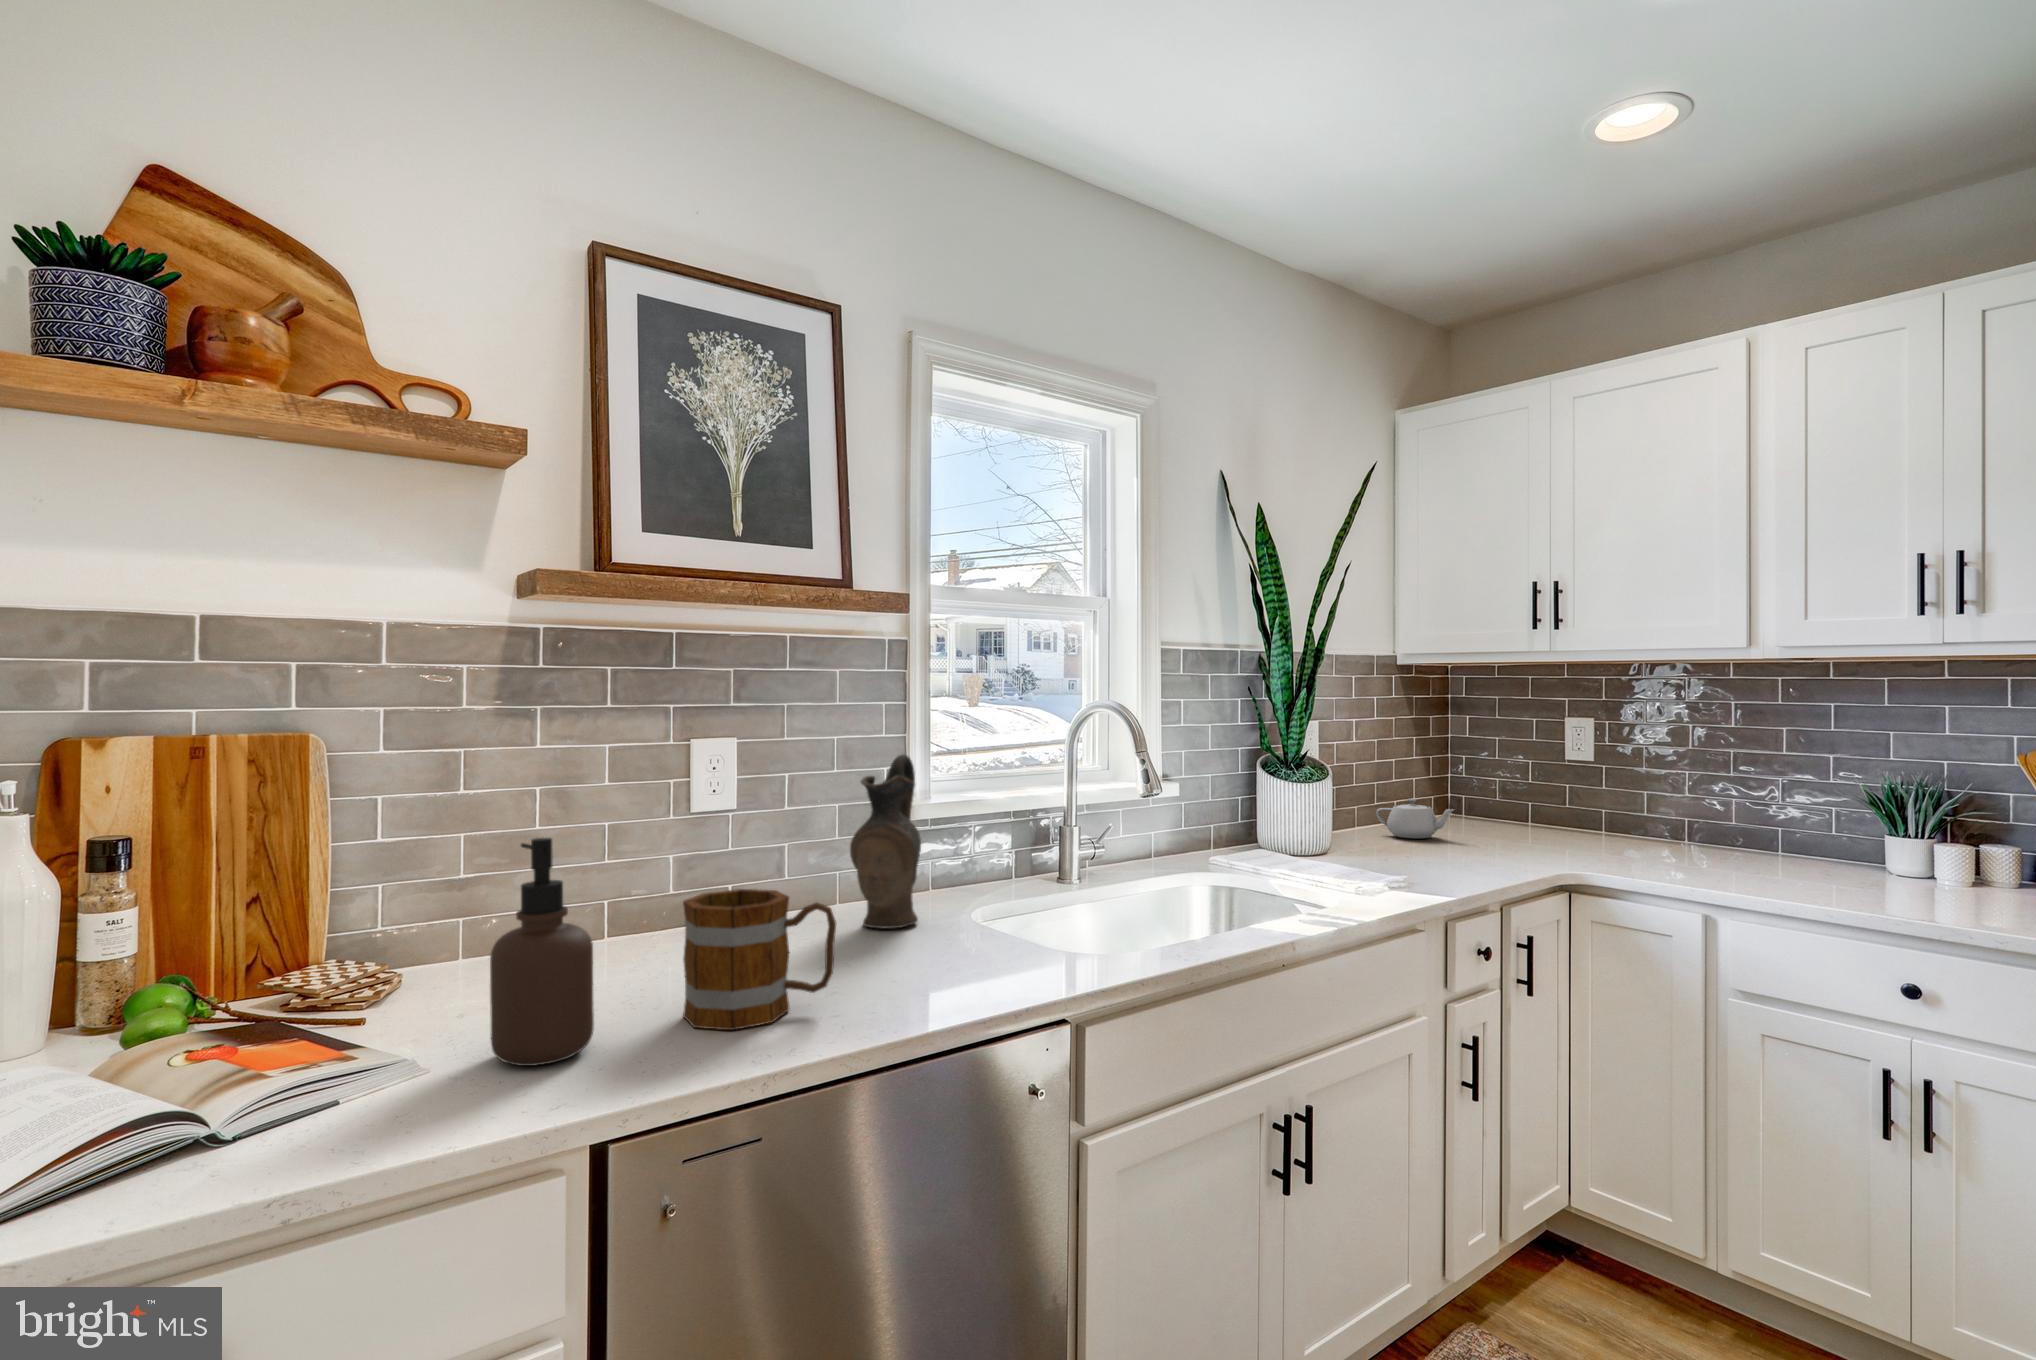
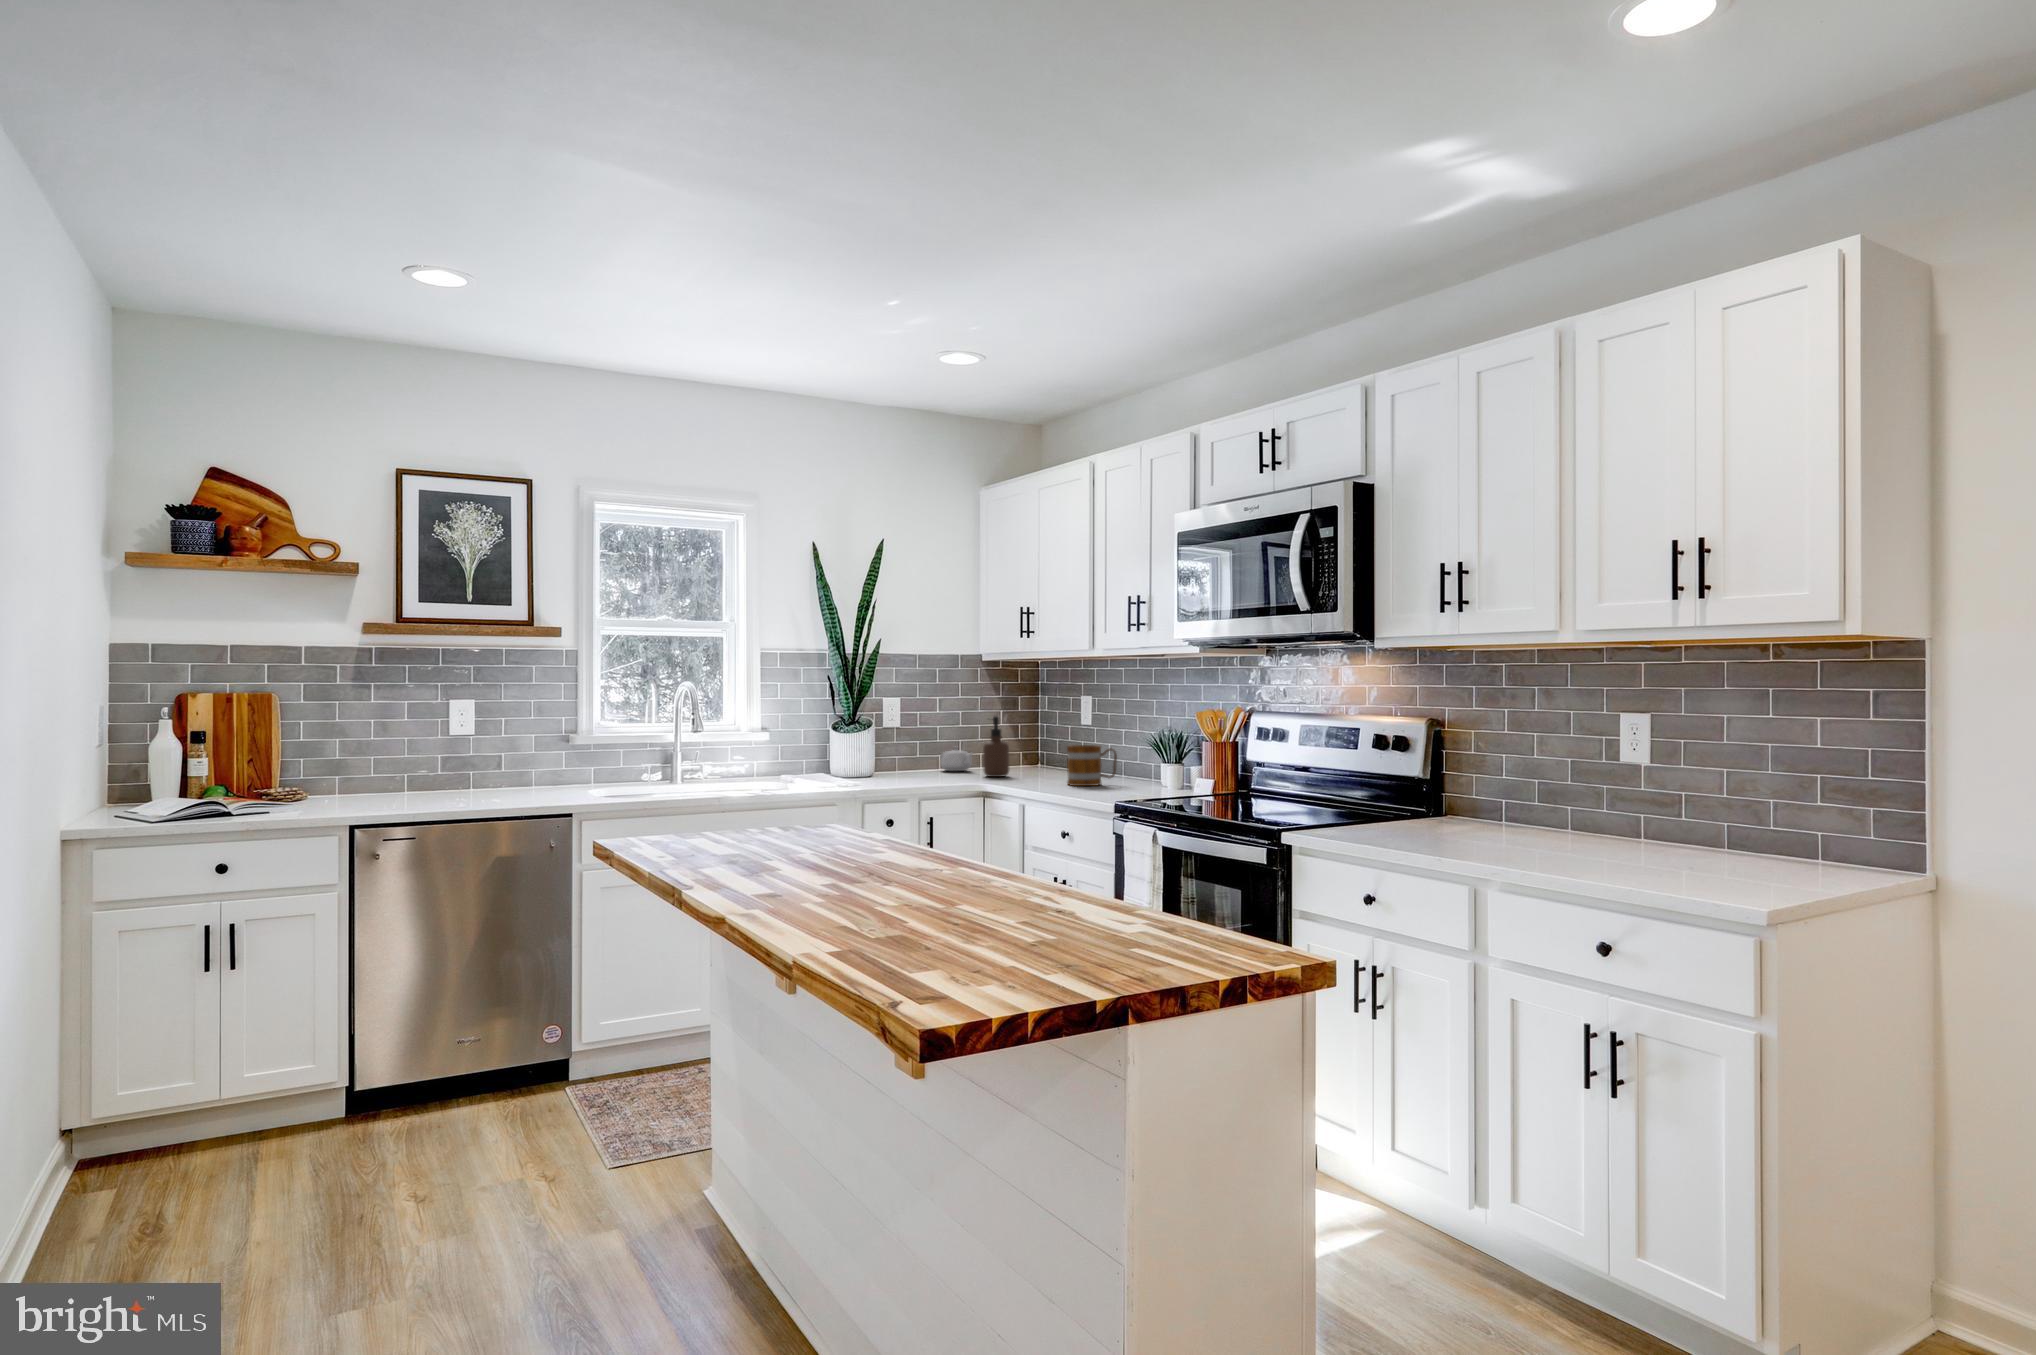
ceramic pitcher: present [850,754,921,928] -> none [521,707,562,790]
soap dispenser: present [490,838,594,1066] -> present [983,716,1009,777]
mug: present [683,889,836,1030] -> present [1067,745,1117,786]

